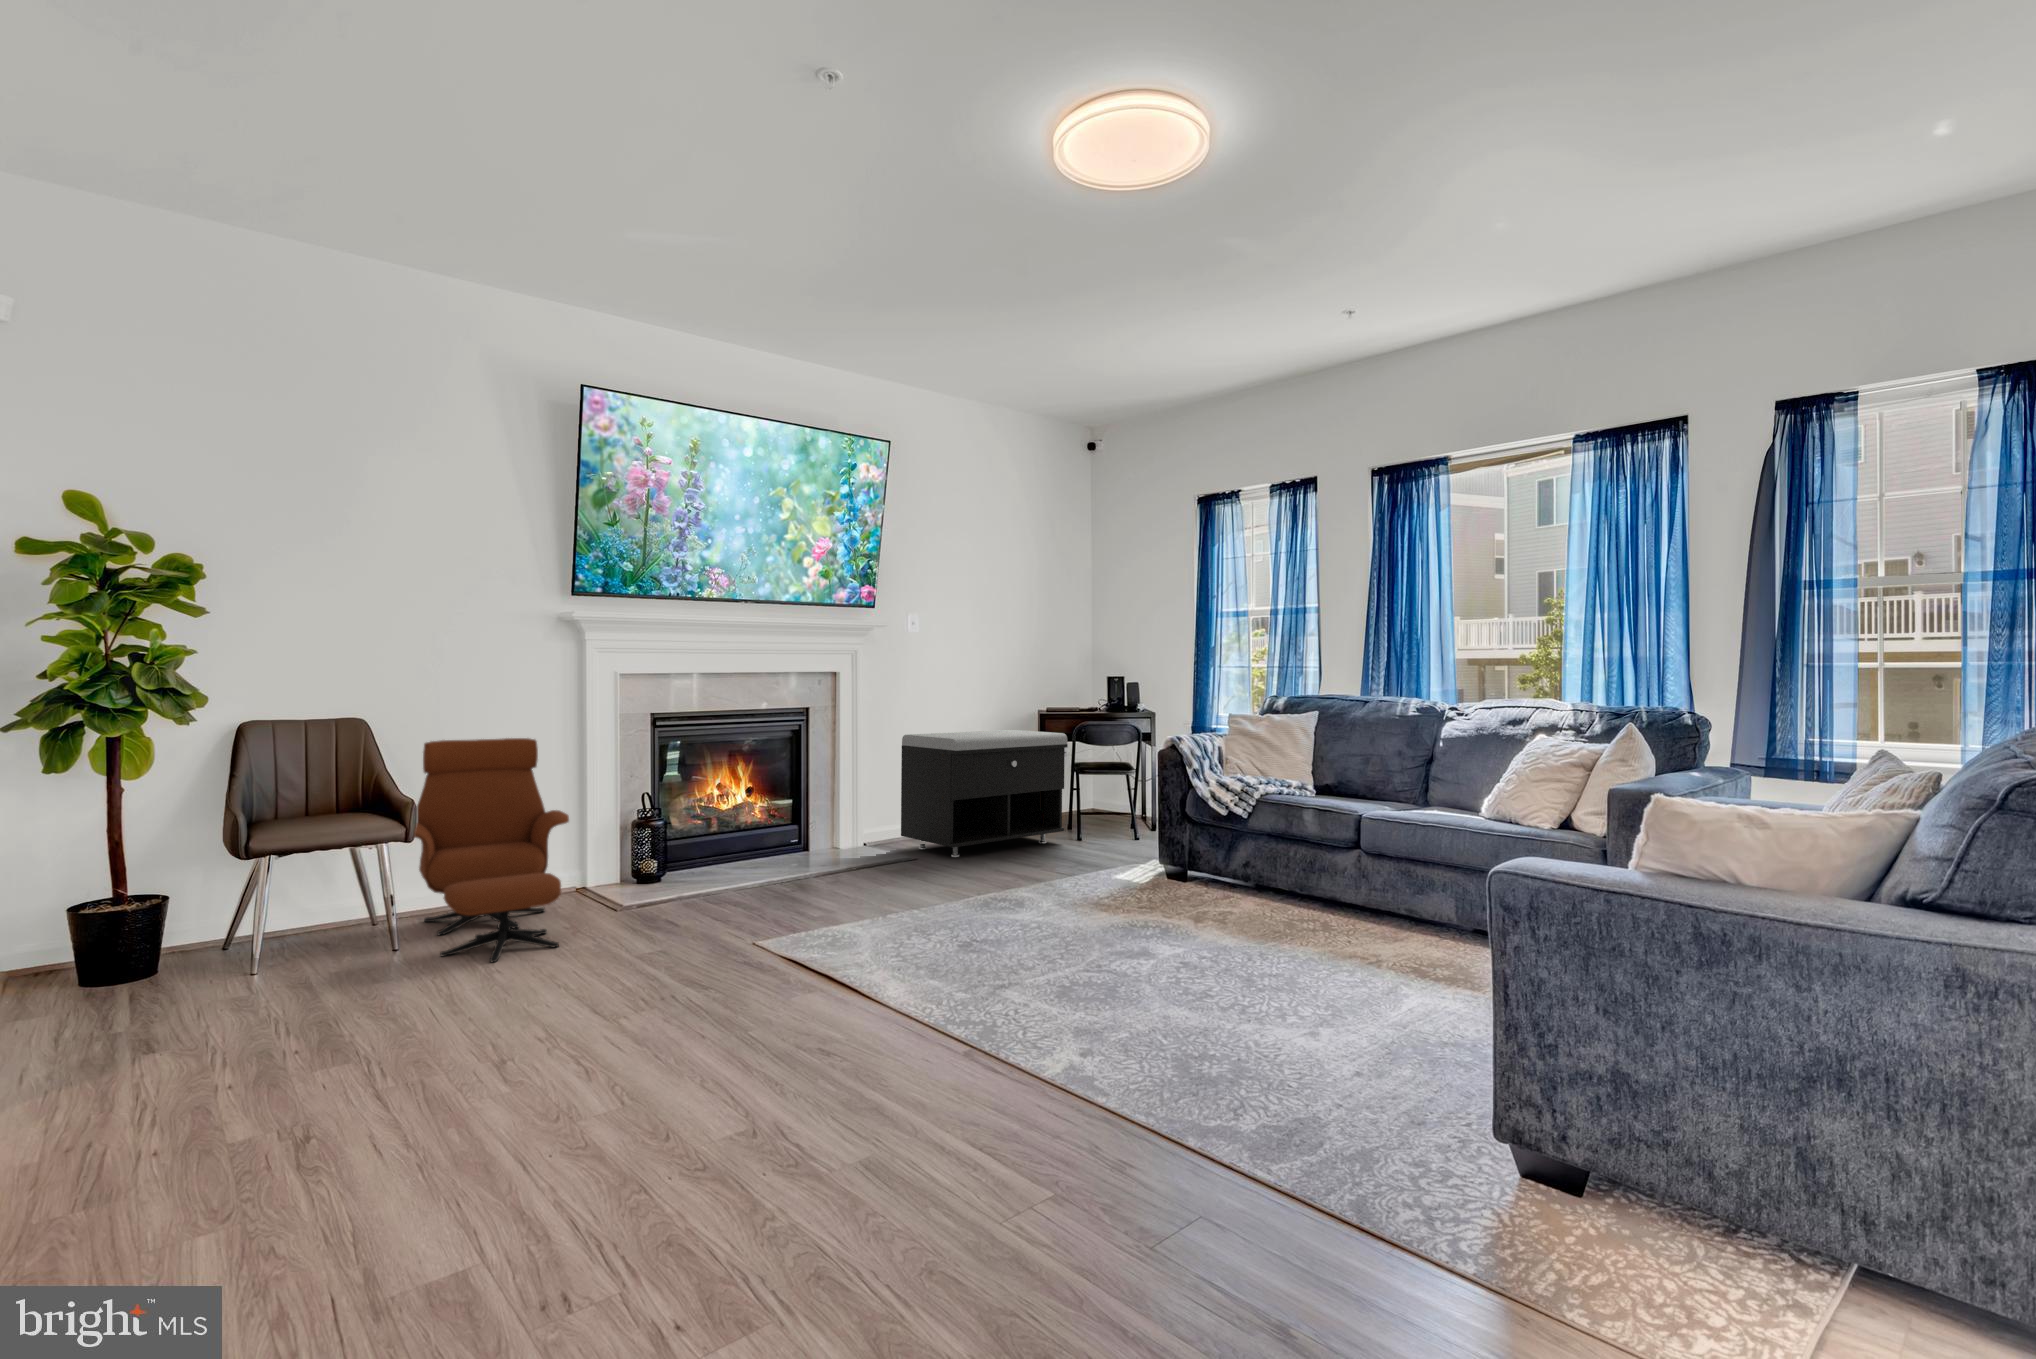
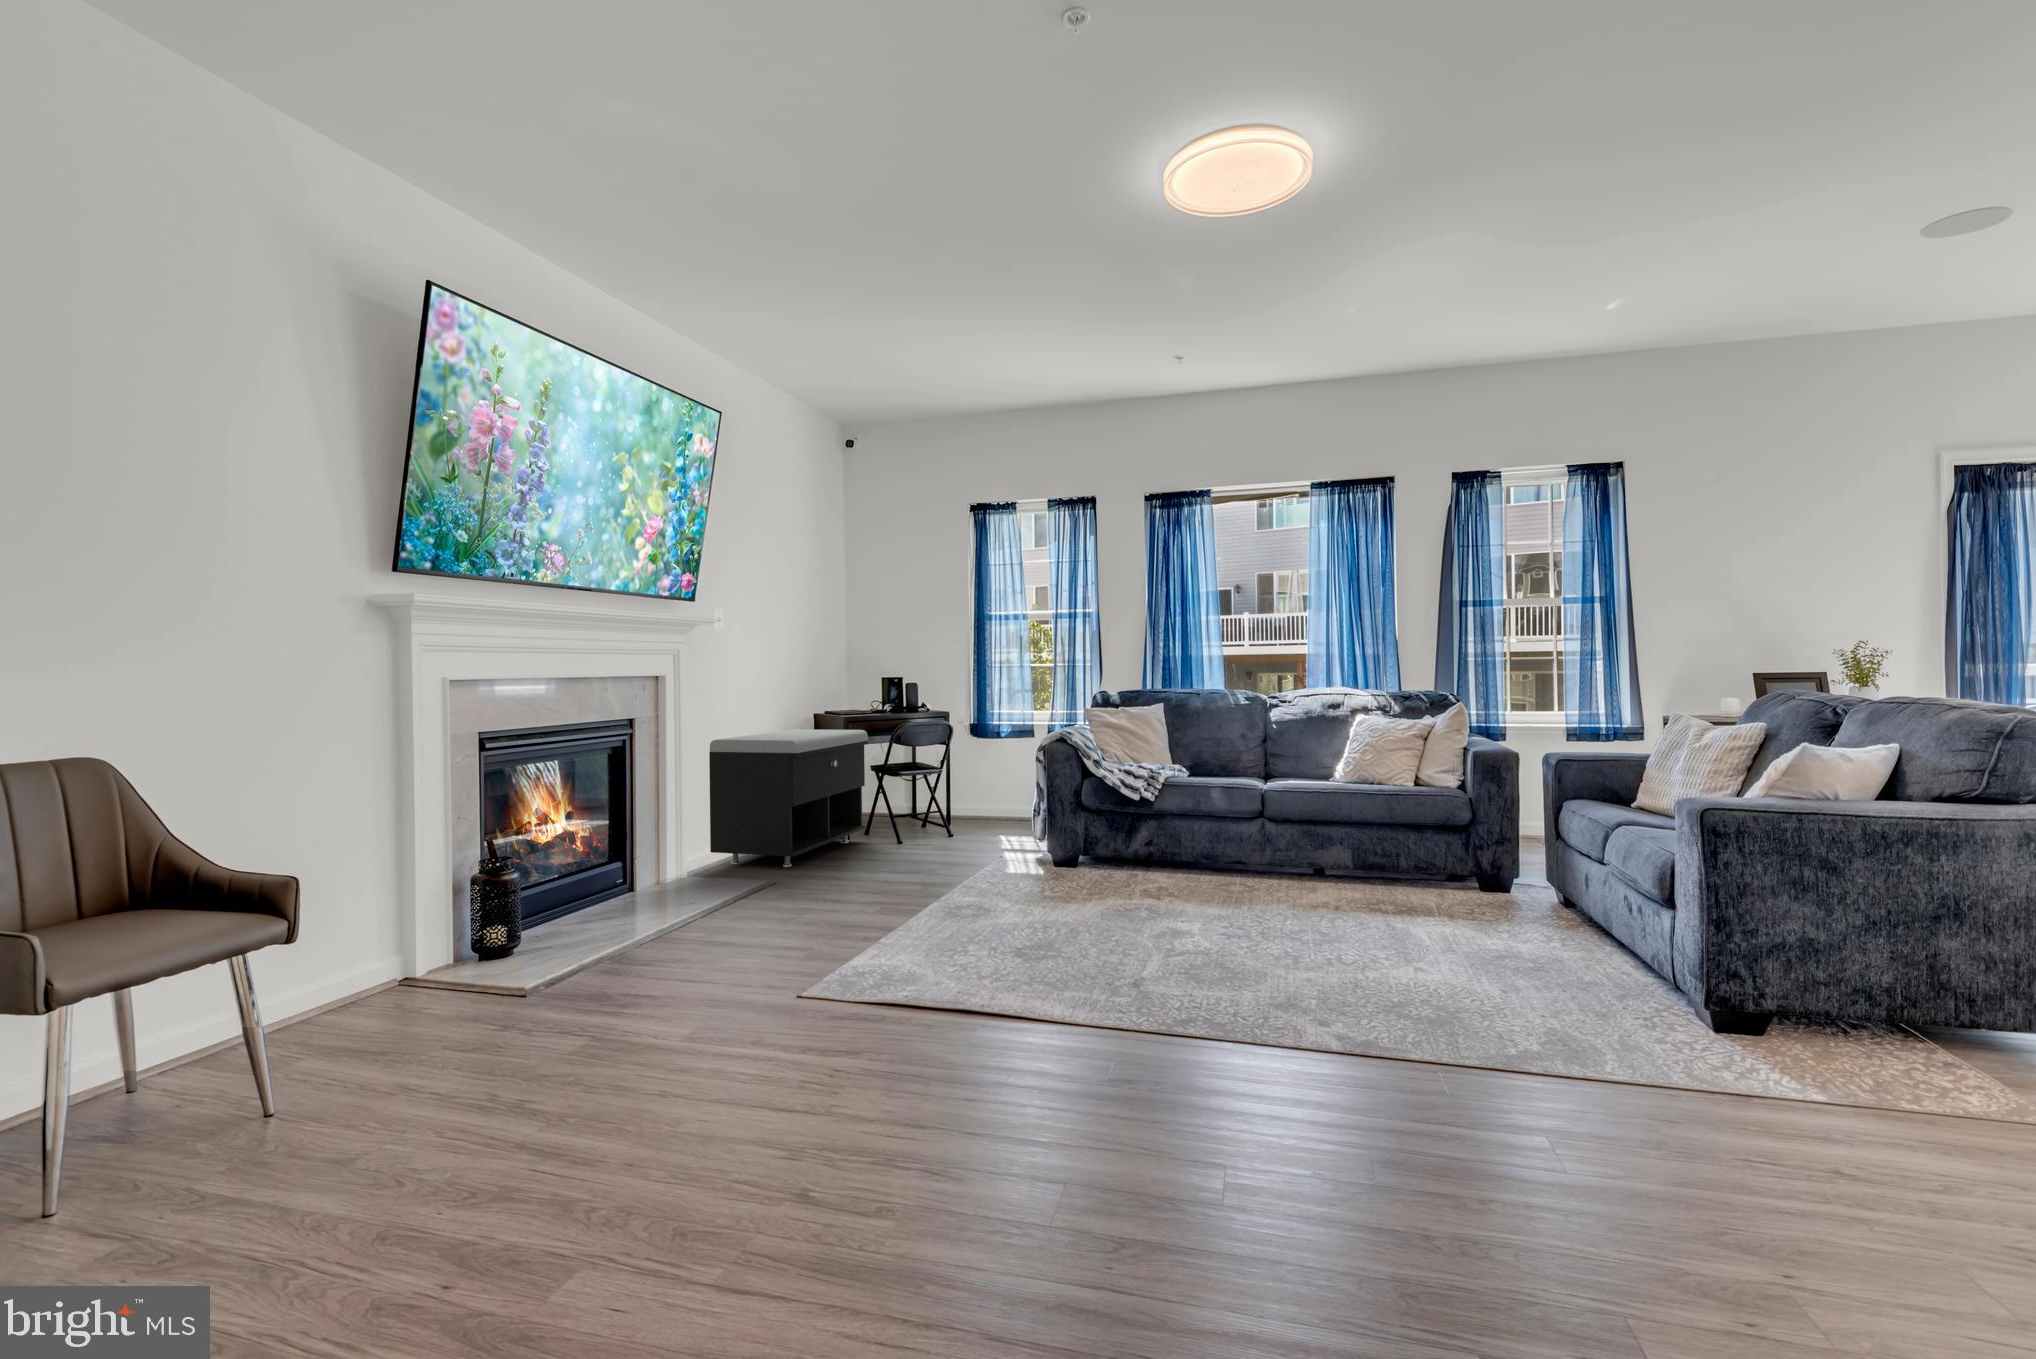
lounge chair: present [414,738,569,962] -> none [184,769,534,1085]

